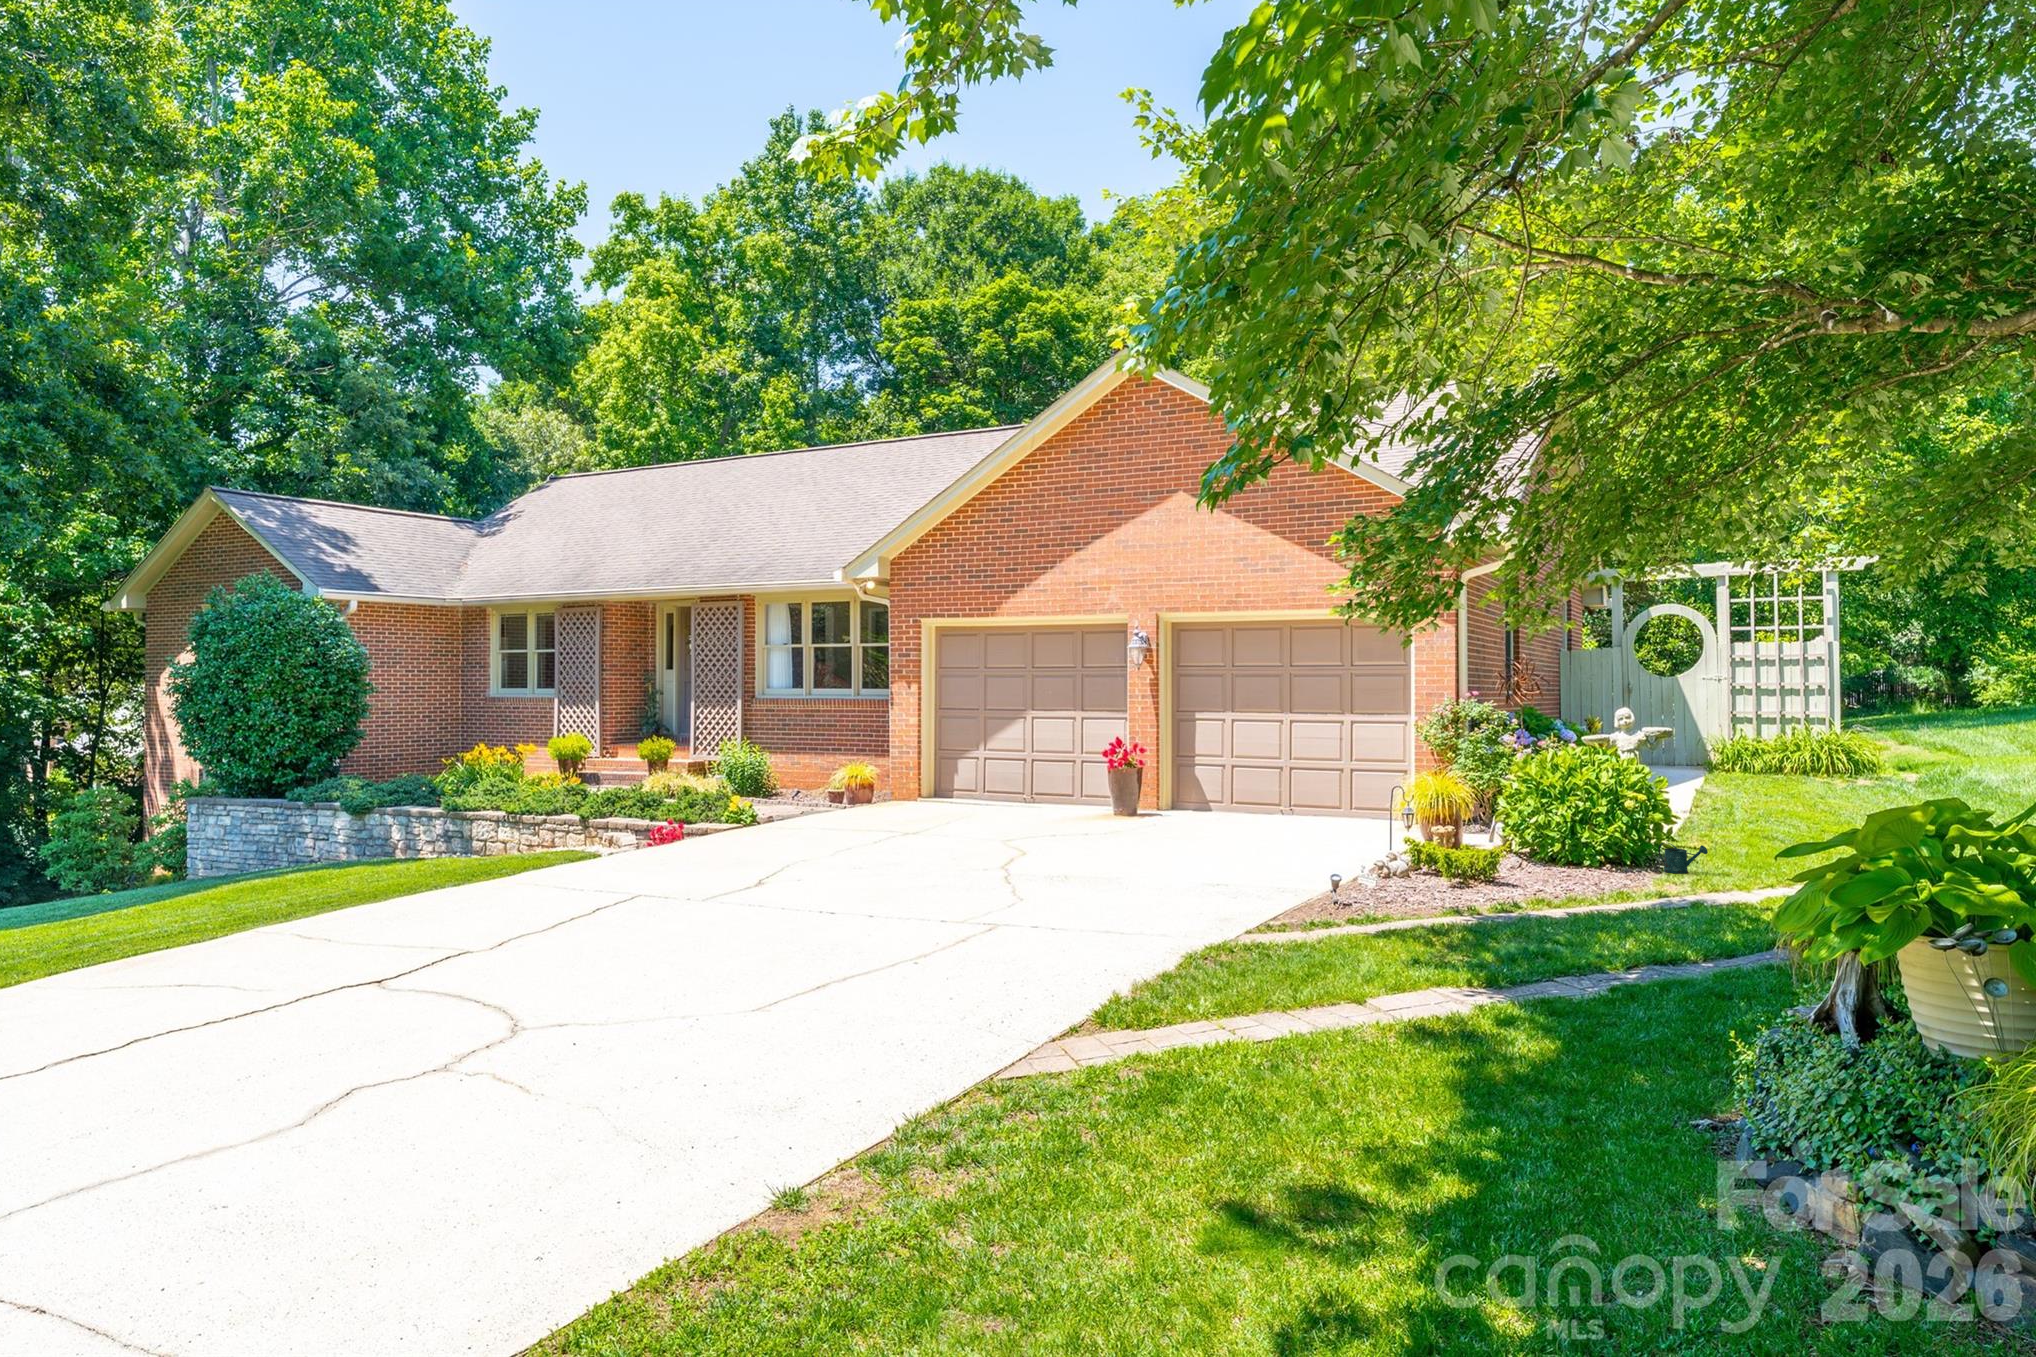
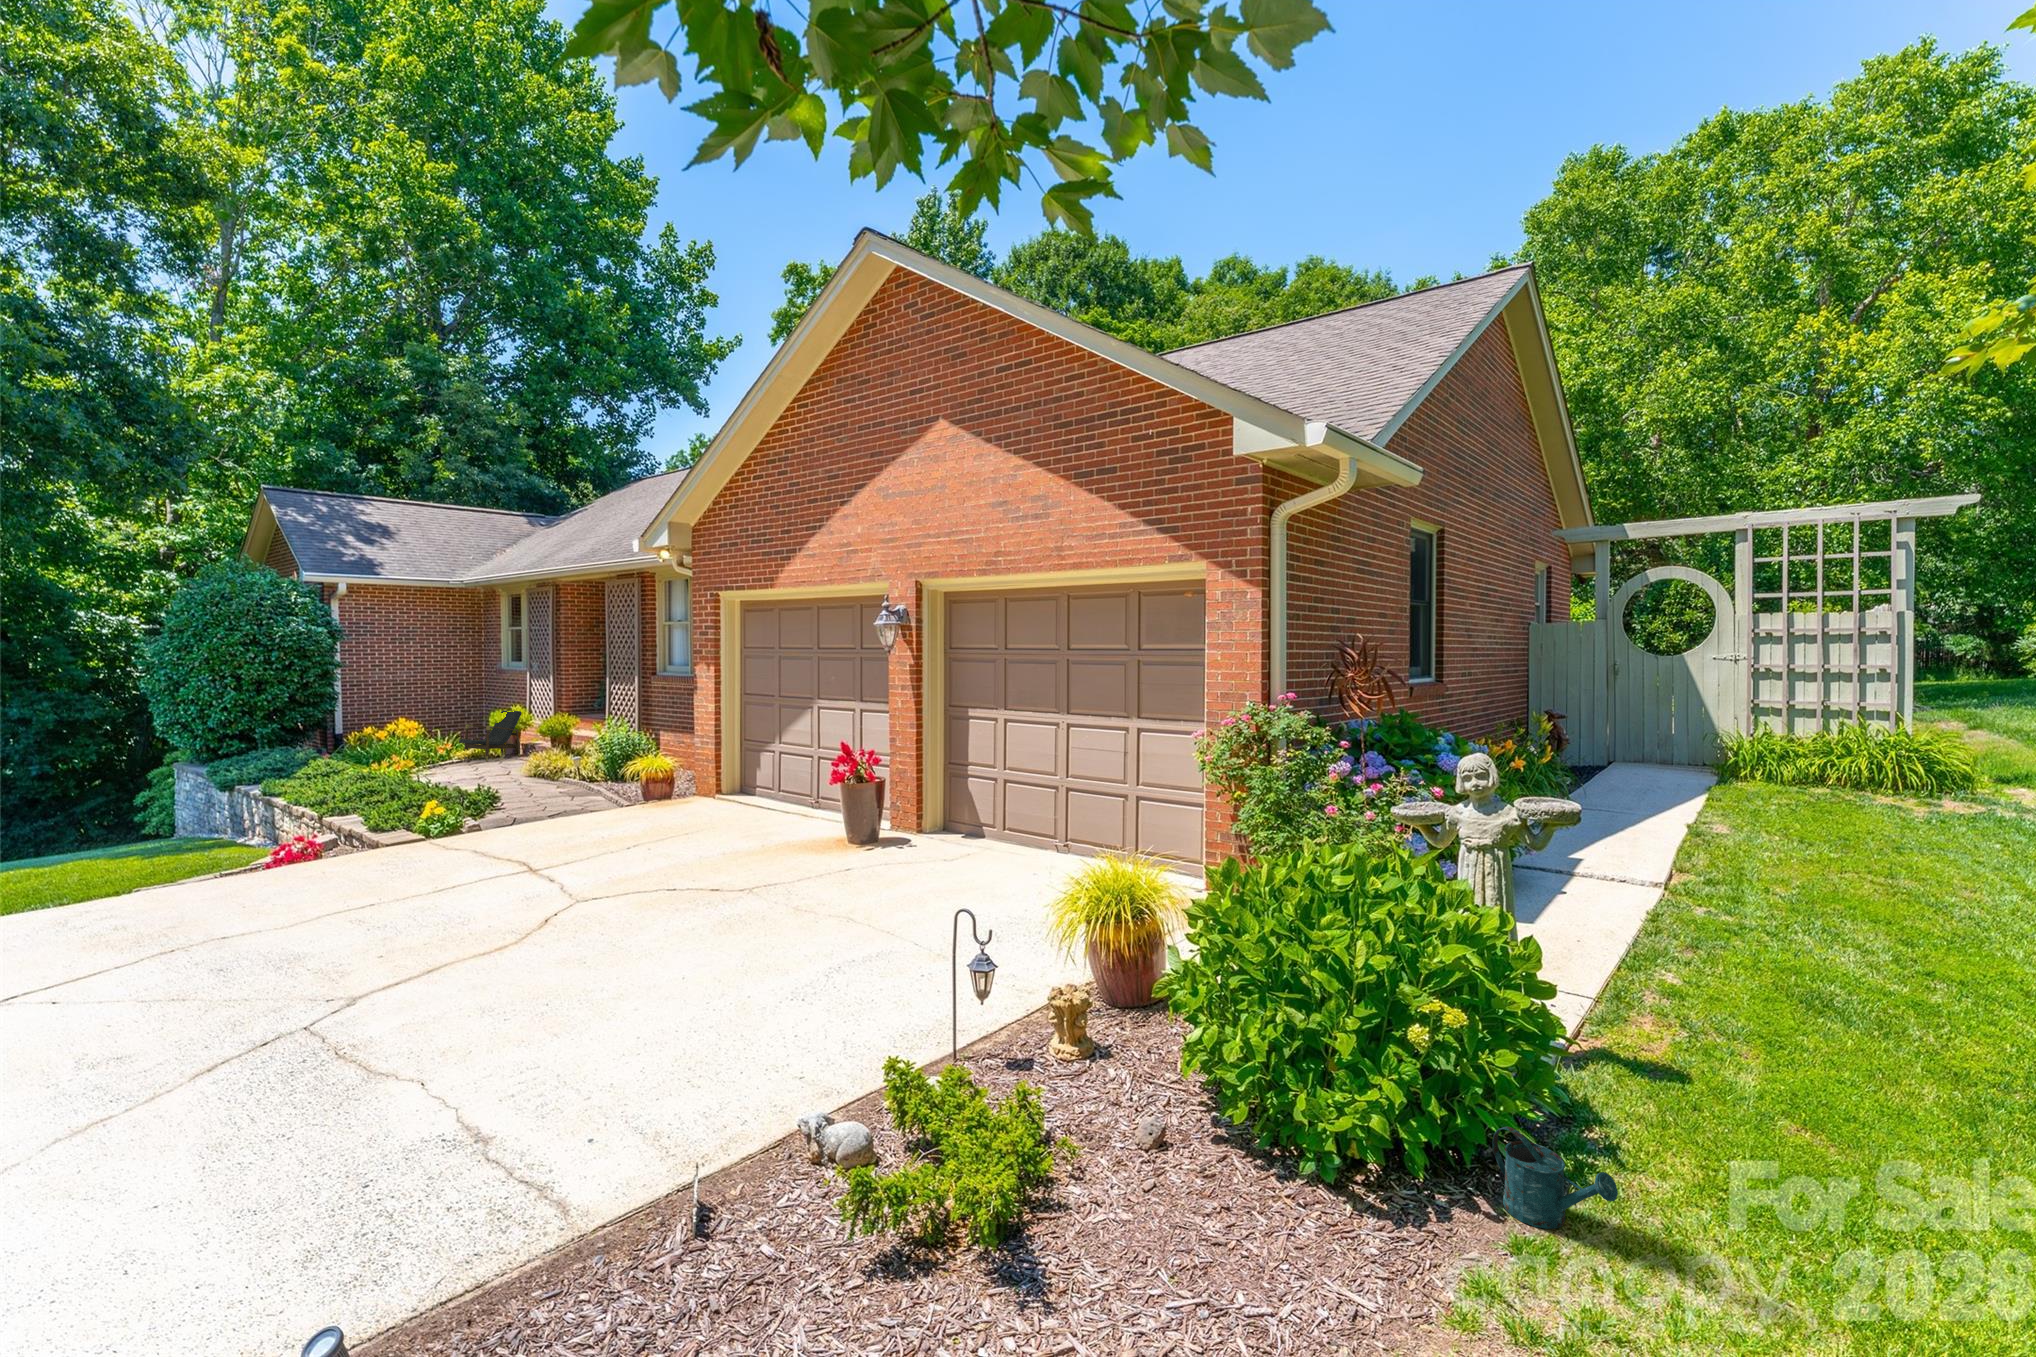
lounge chair: none [541,736,599,787] -> present [459,710,522,762]

